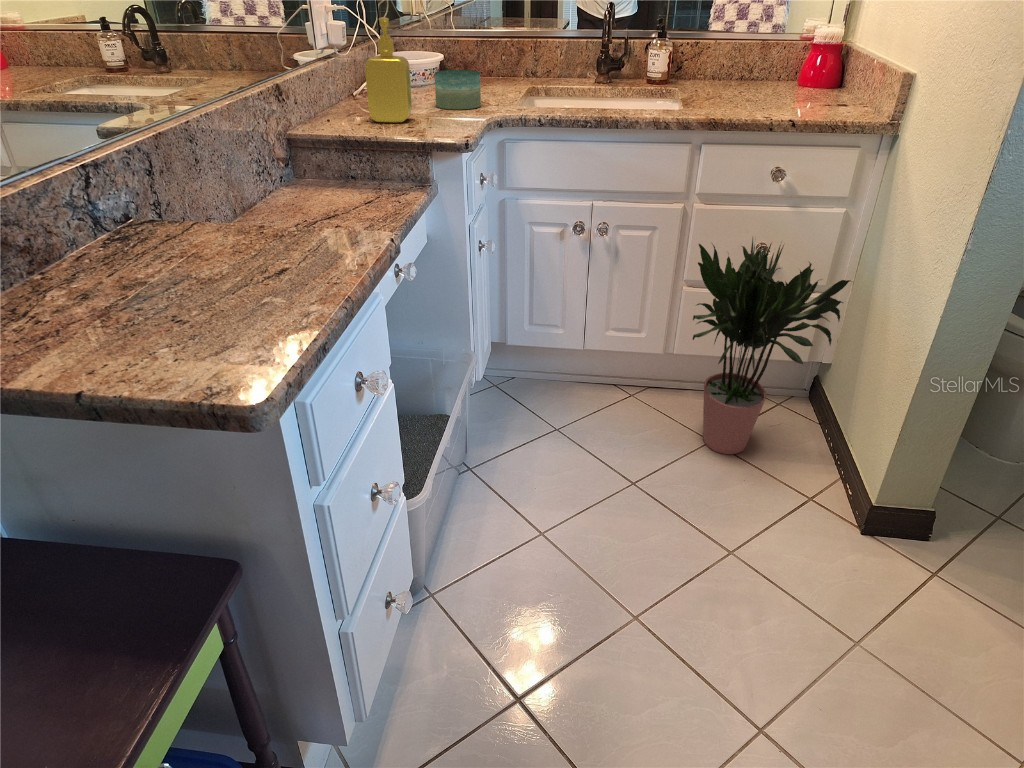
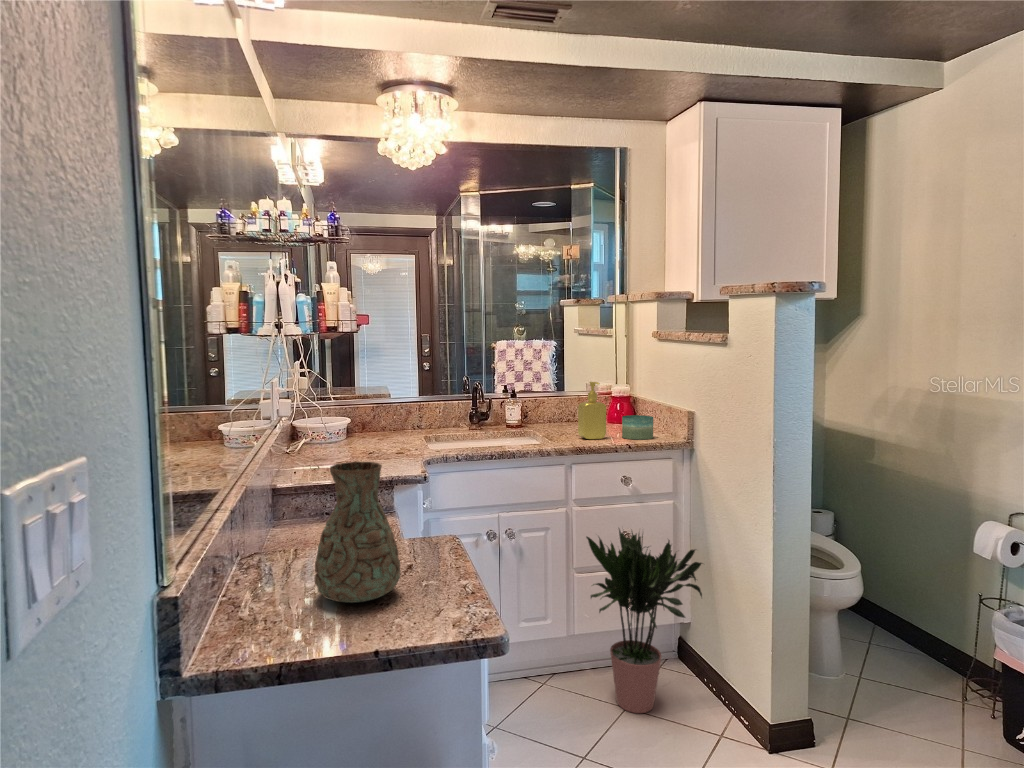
soap dispenser: present [365,17,412,123] -> present [578,382,606,439]
candle: present [435,70,481,109] -> present [622,415,653,440]
decorative vase: none [82,128,222,320] -> present [315,462,400,603]

